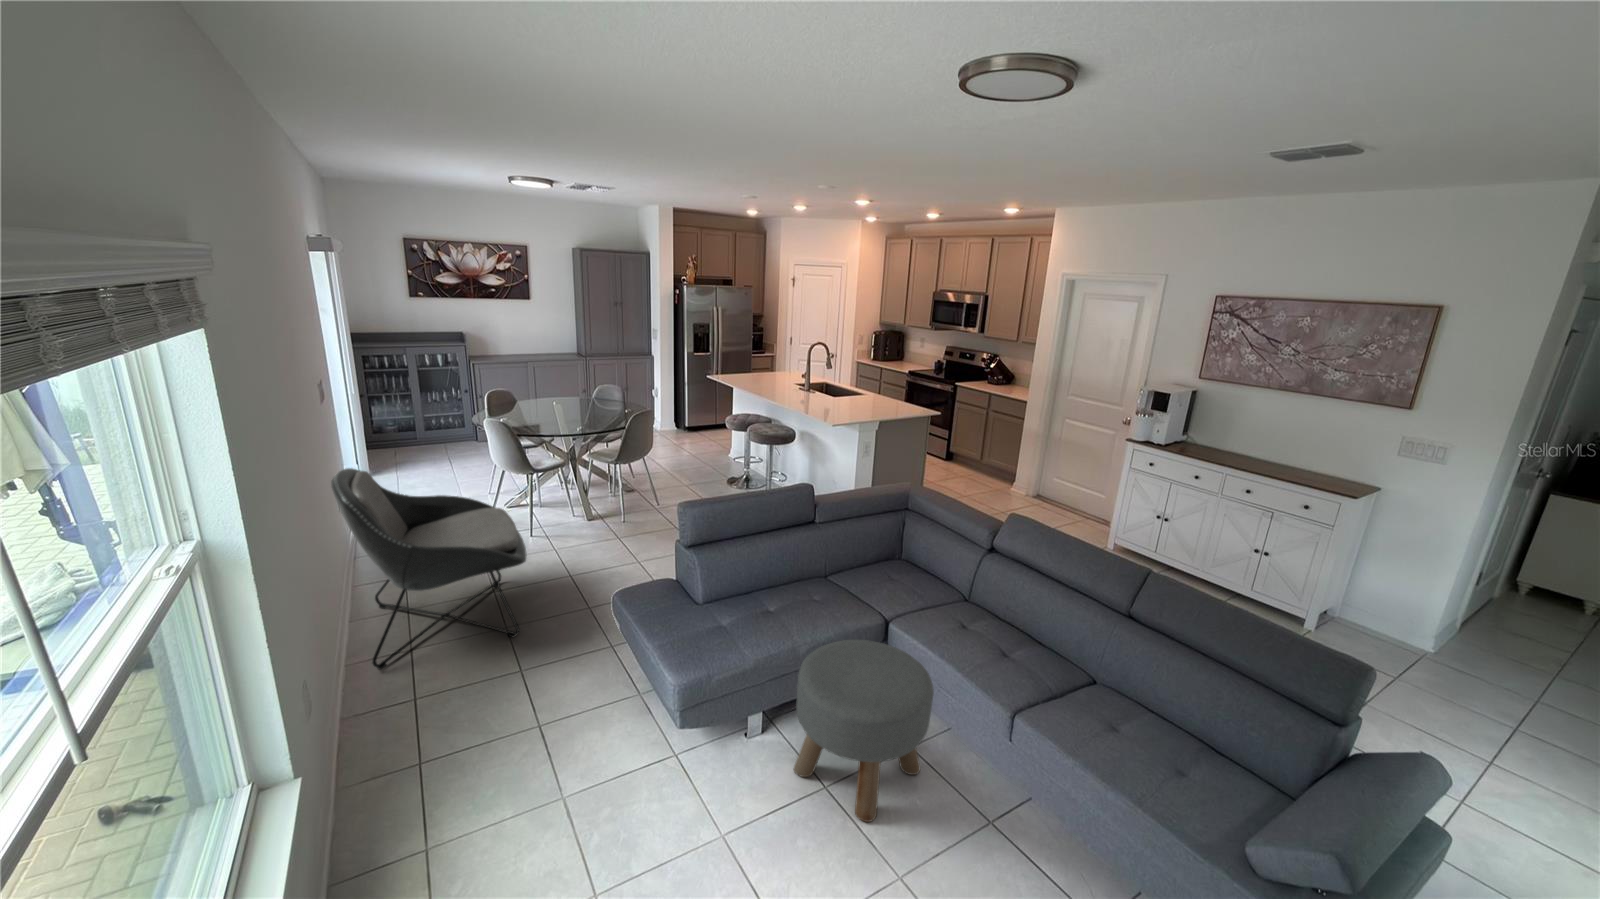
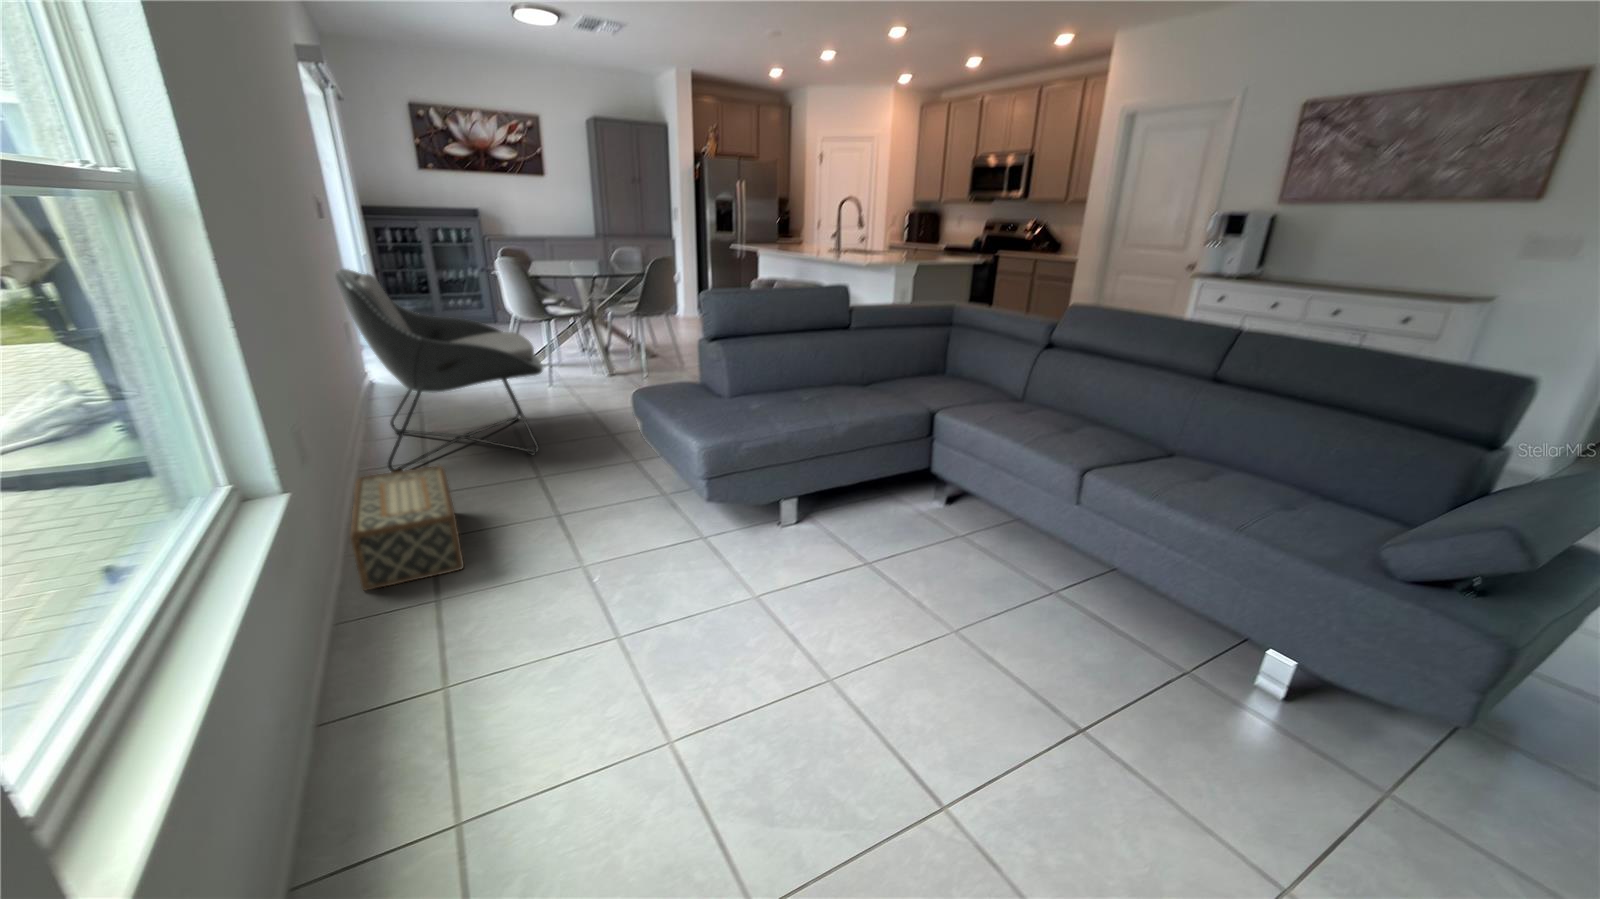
ottoman: present [794,640,934,822] -> none [831,417,986,586]
woven basket: none [339,684,446,844] -> present [350,466,464,591]

